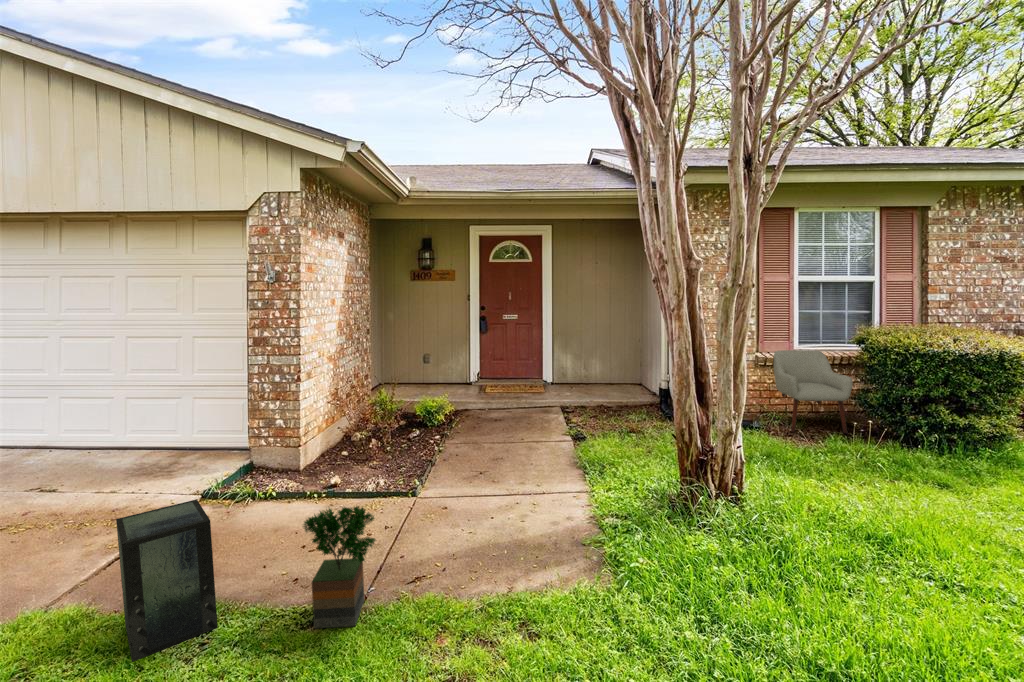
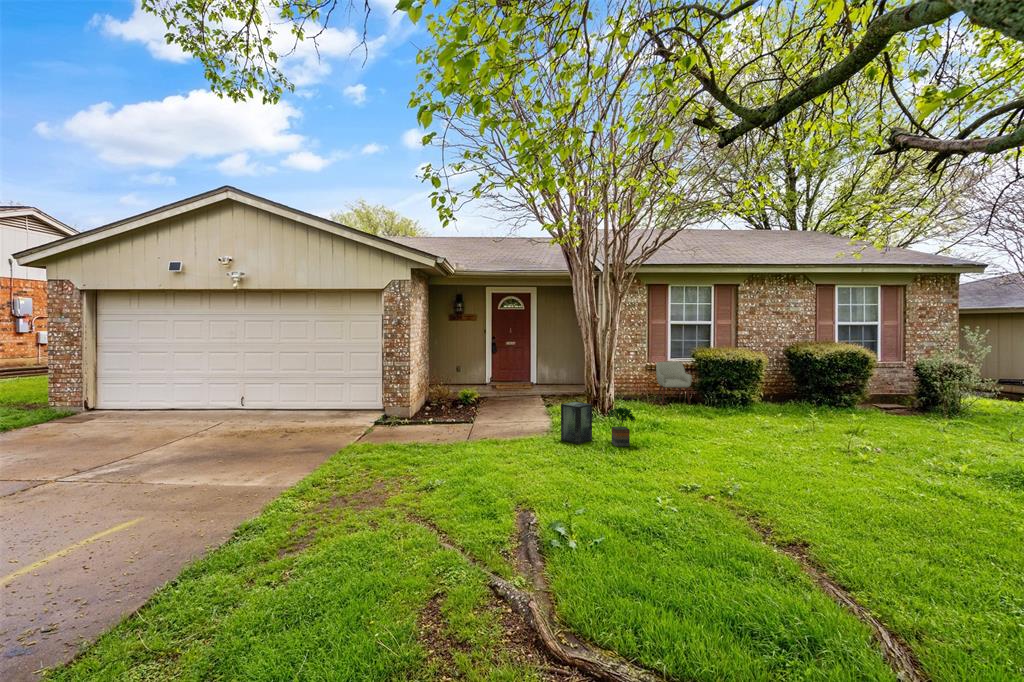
storage box: present [116,499,218,662] -> present [561,402,592,444]
potted tree: present [303,506,376,628] -> present [609,408,636,446]

